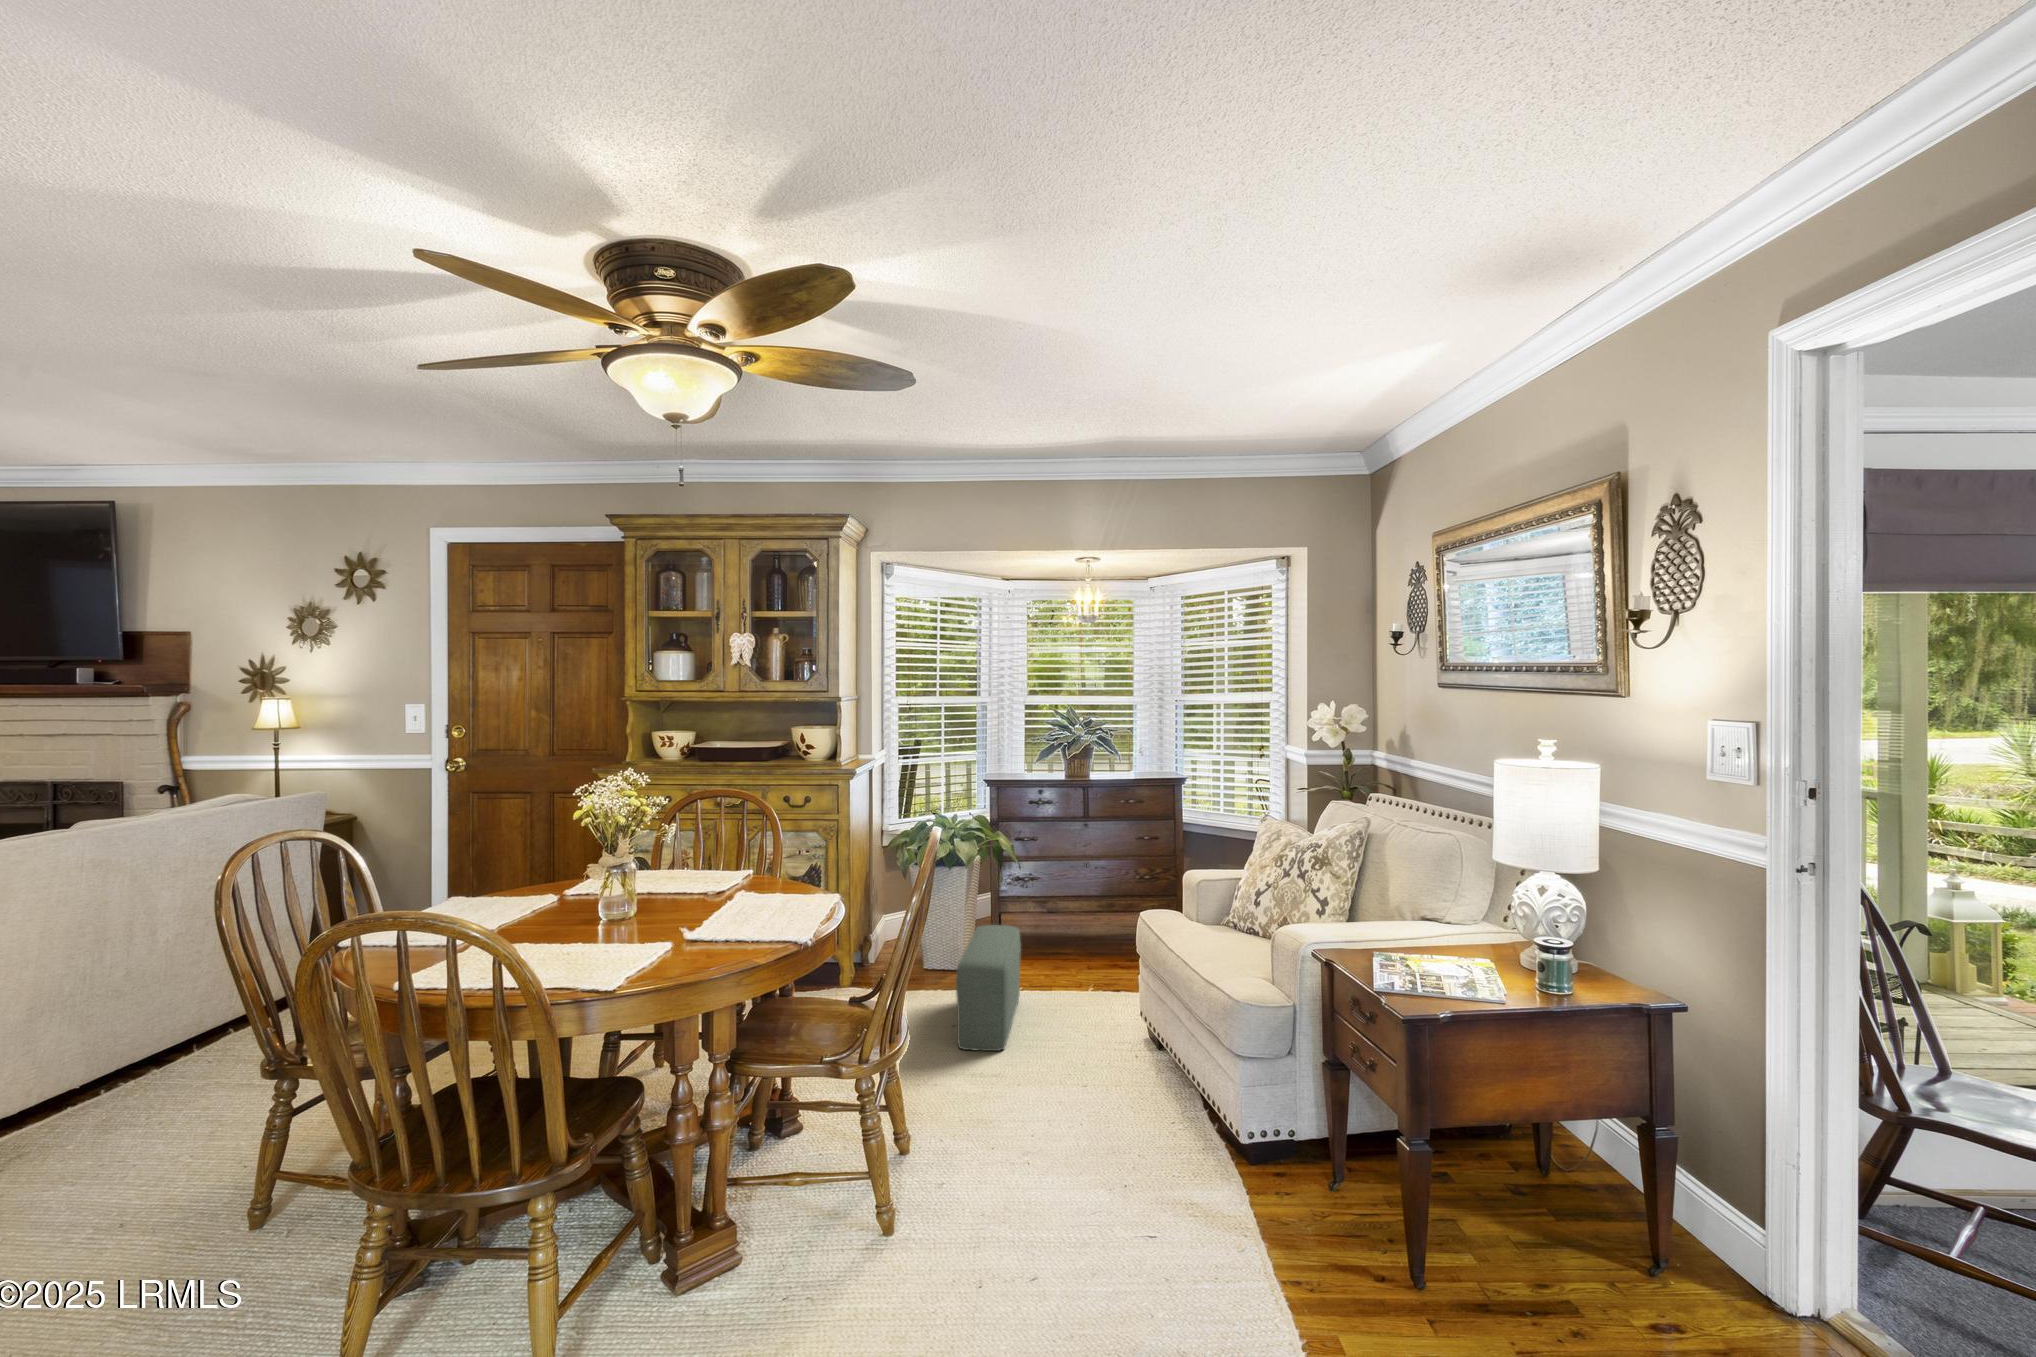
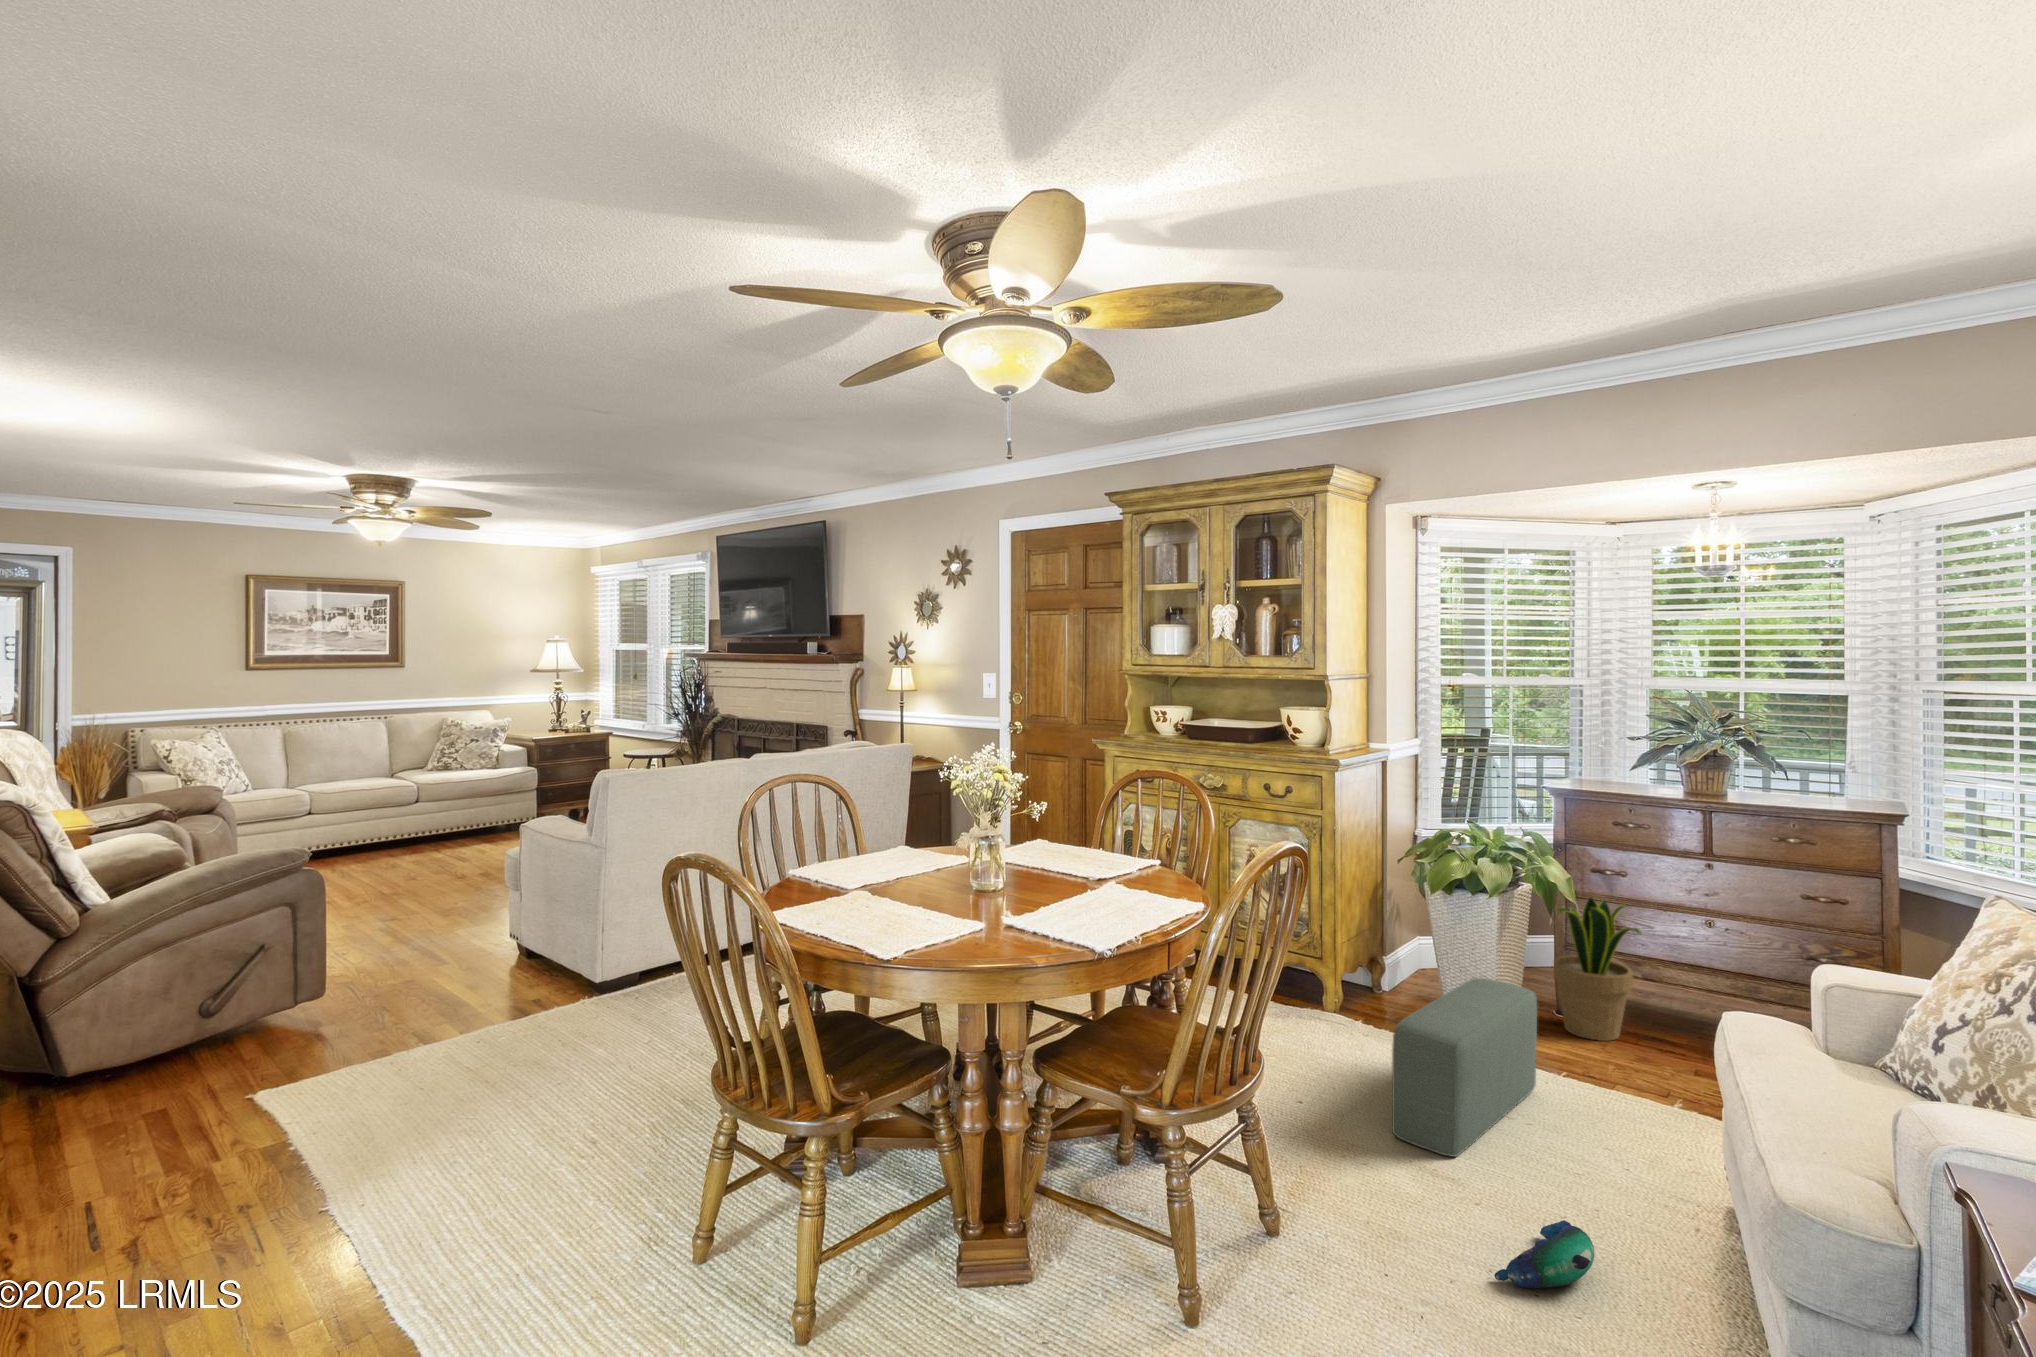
potted plant: none [999,857,1056,961] -> present [1554,898,1641,1041]
plush toy: none [1072,1059,1121,1104] -> present [1495,1220,1594,1290]

